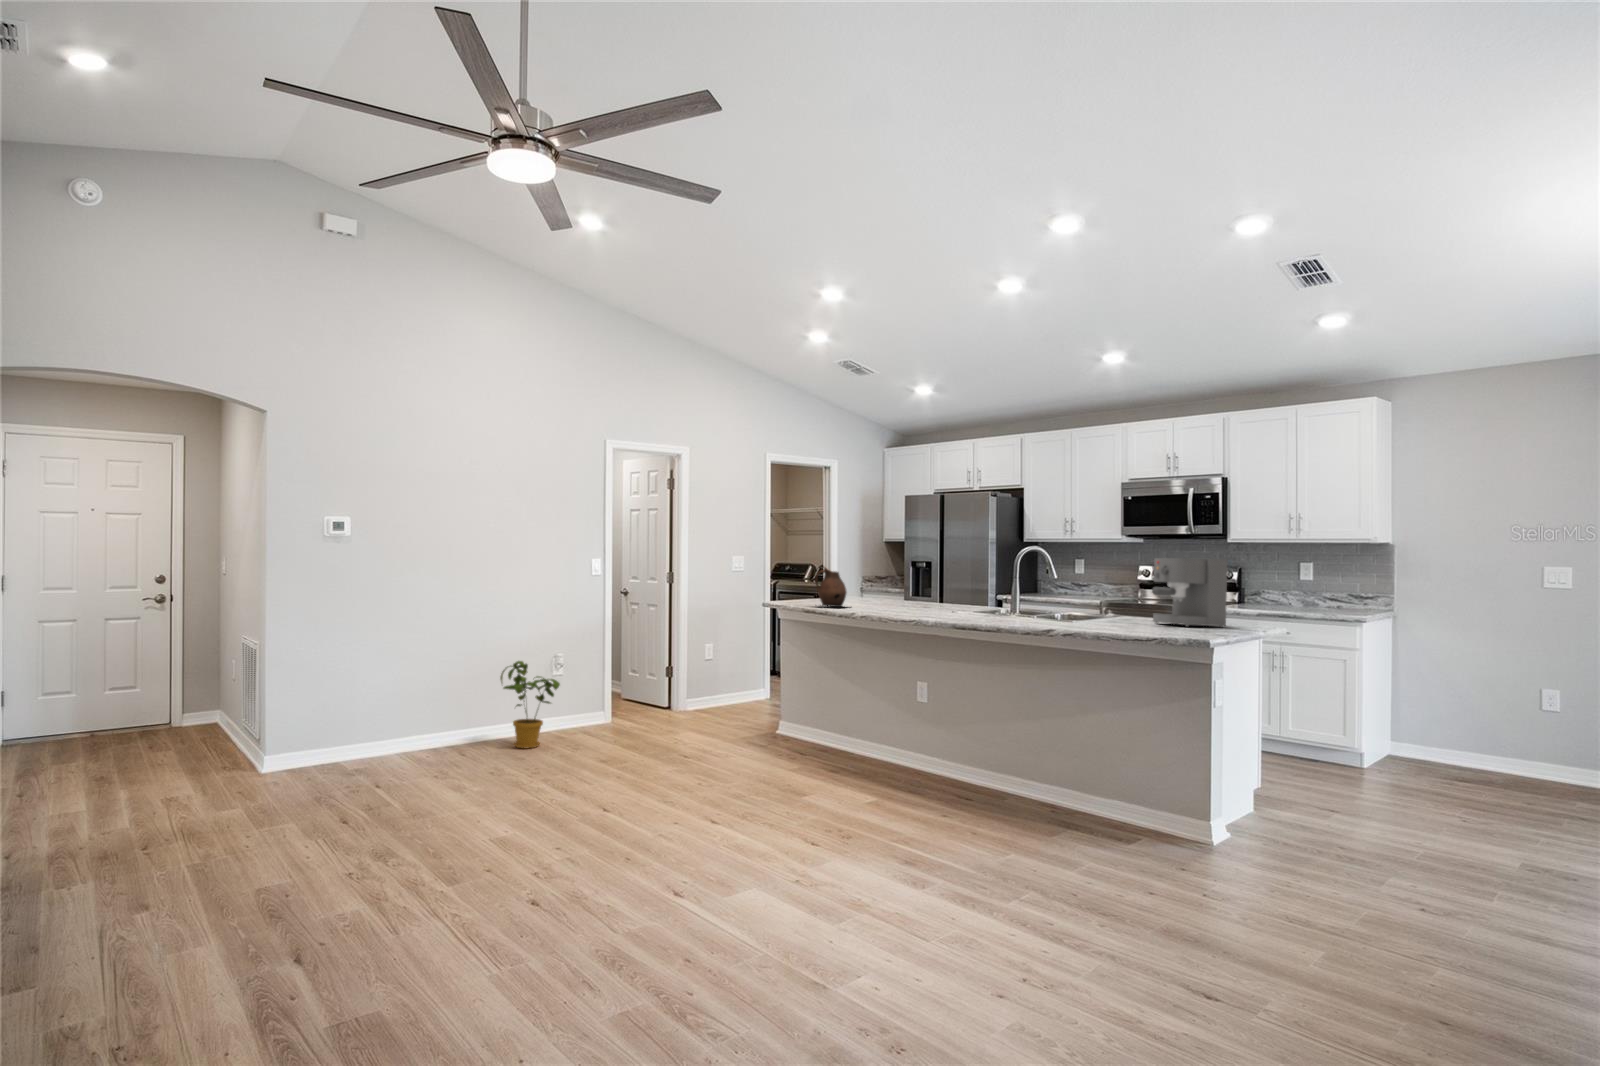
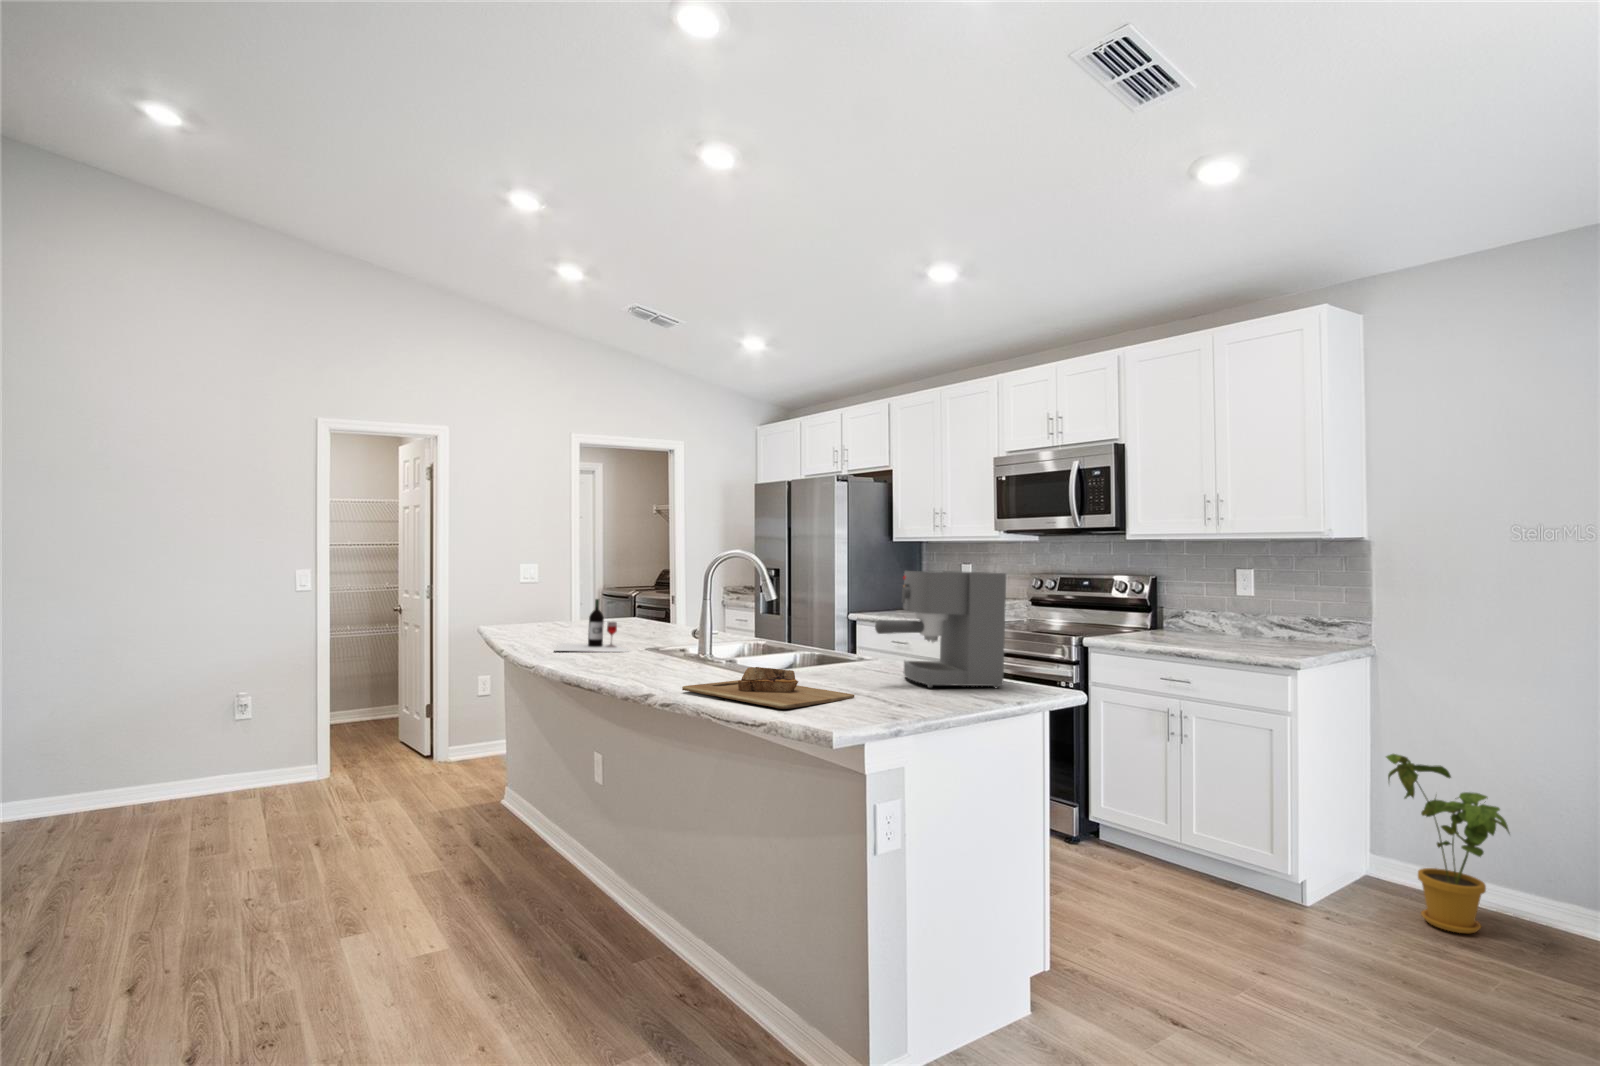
ceramic pitcher: present [815,567,847,607] -> none [494,581,551,641]
wine bottle: none [873,578,940,613] -> present [555,599,630,652]
cutting board: none [1062,612,1162,632] -> present [682,667,854,709]
house plant: present [500,661,560,748] -> present [1386,754,1509,933]

